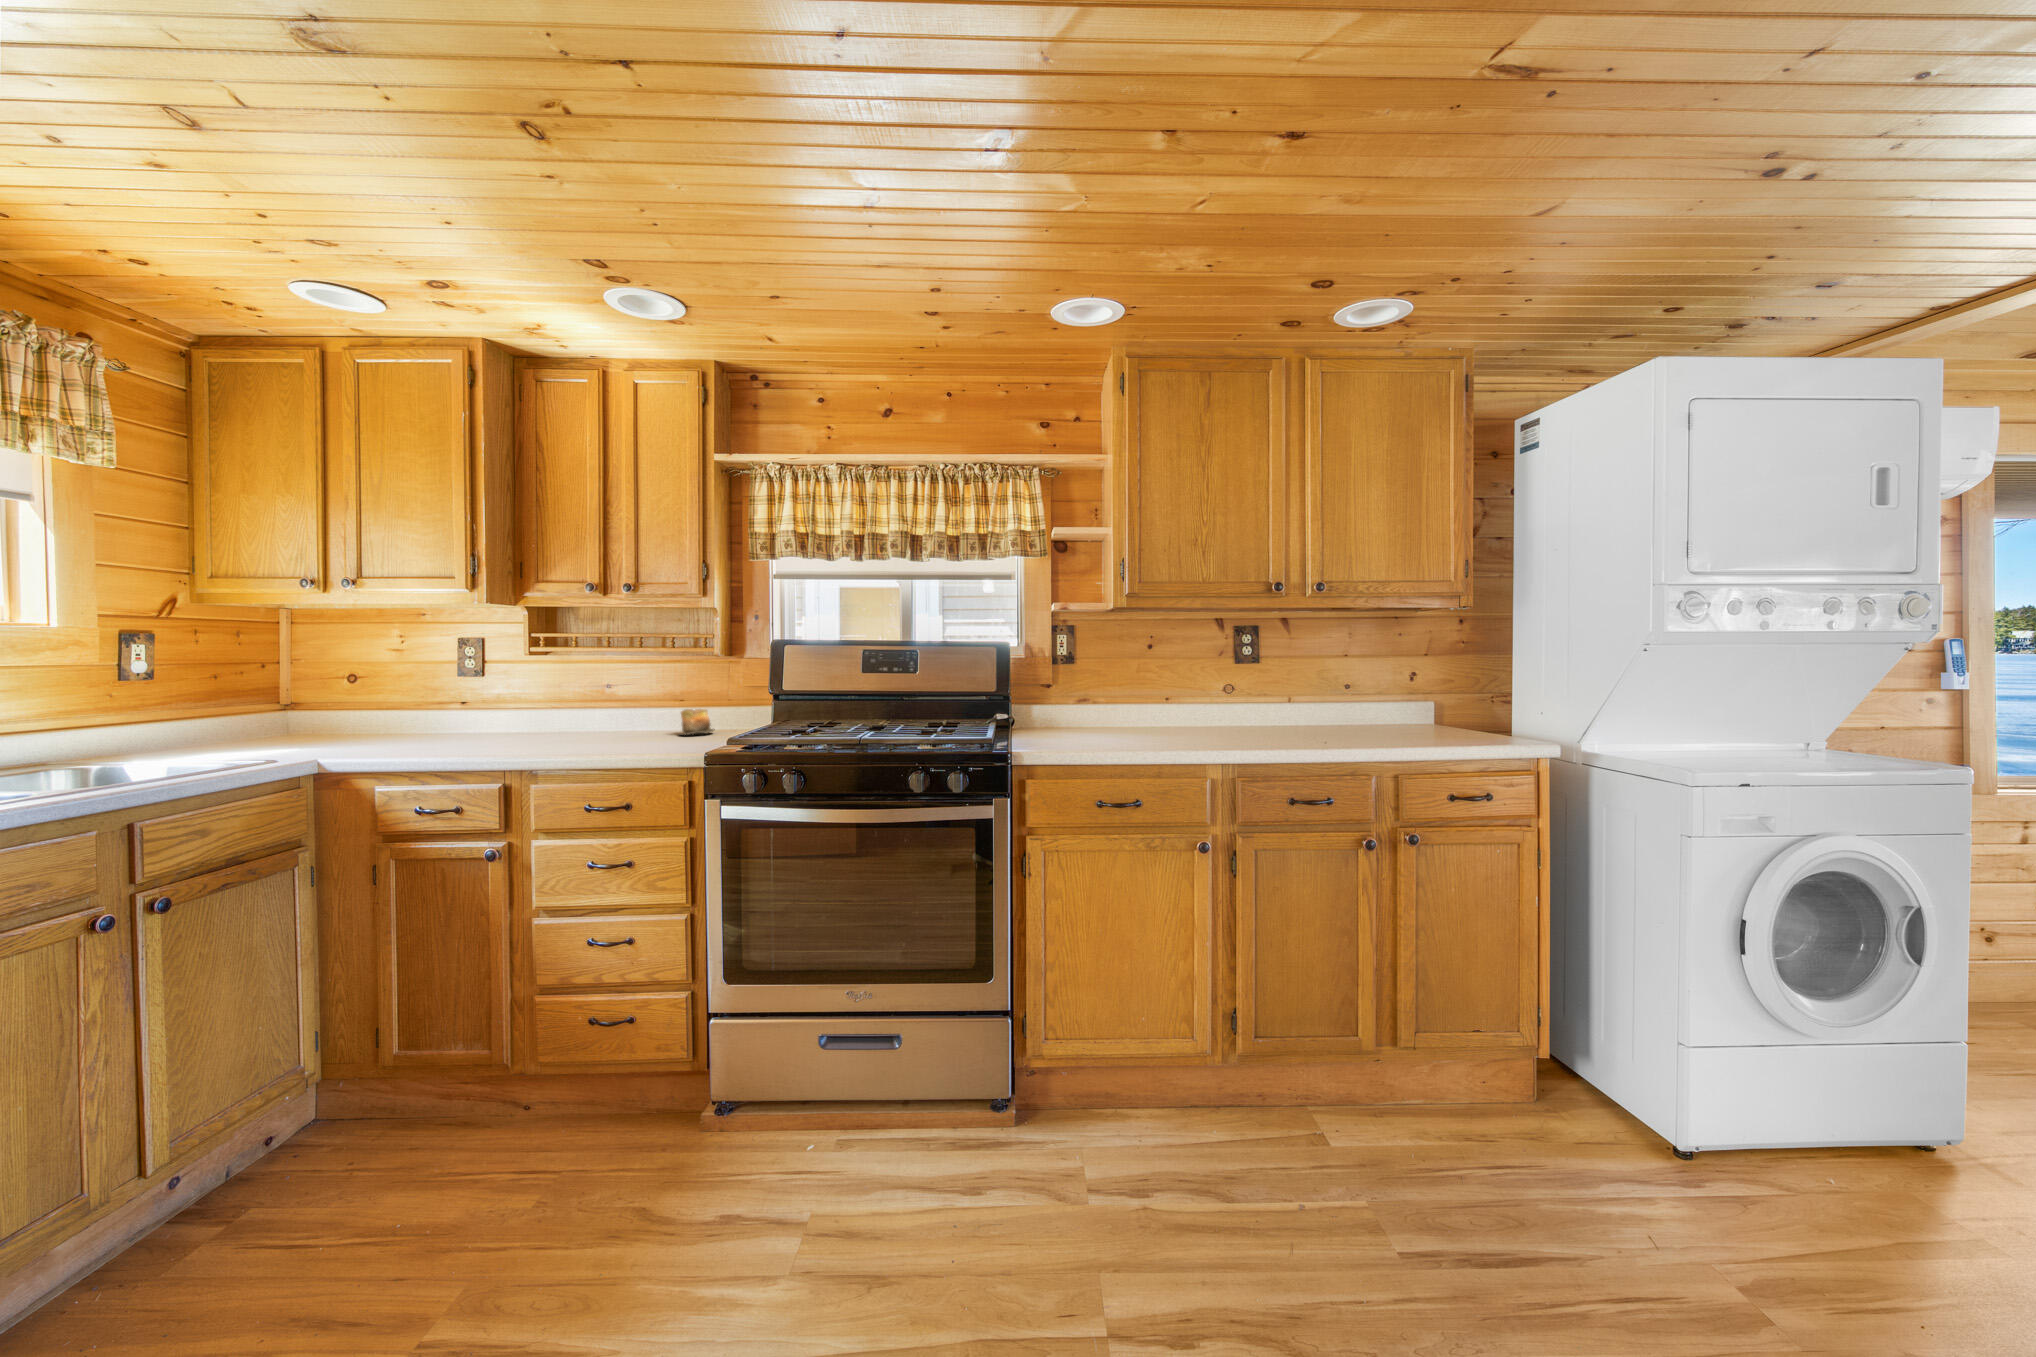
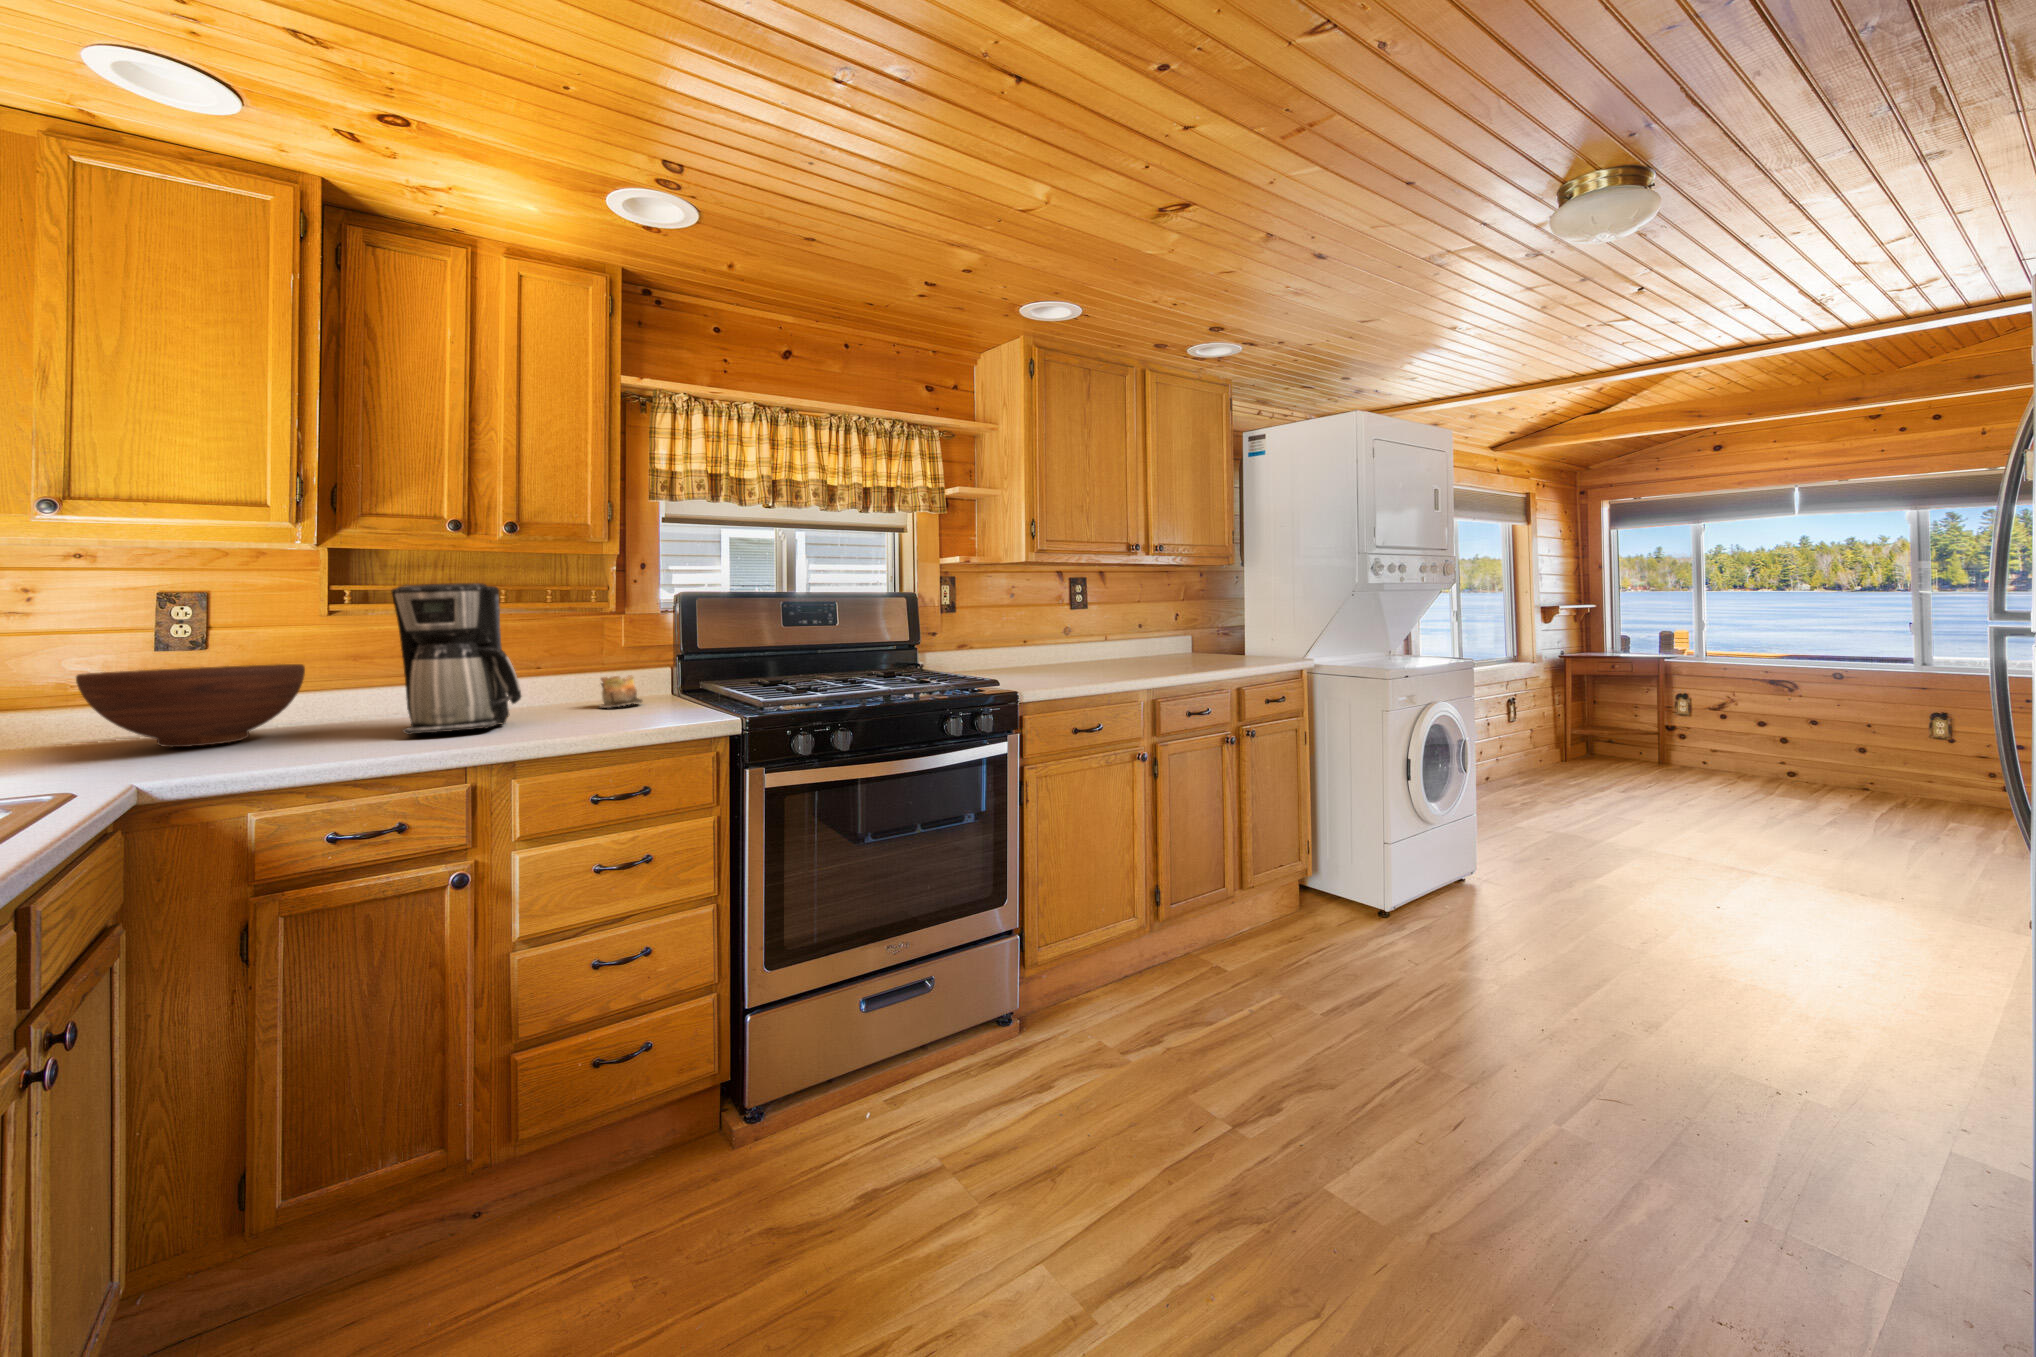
coffee maker: none [507,632,611,745] -> present [392,583,521,735]
fruit bowl: none [369,687,501,740] -> present [76,664,305,747]

